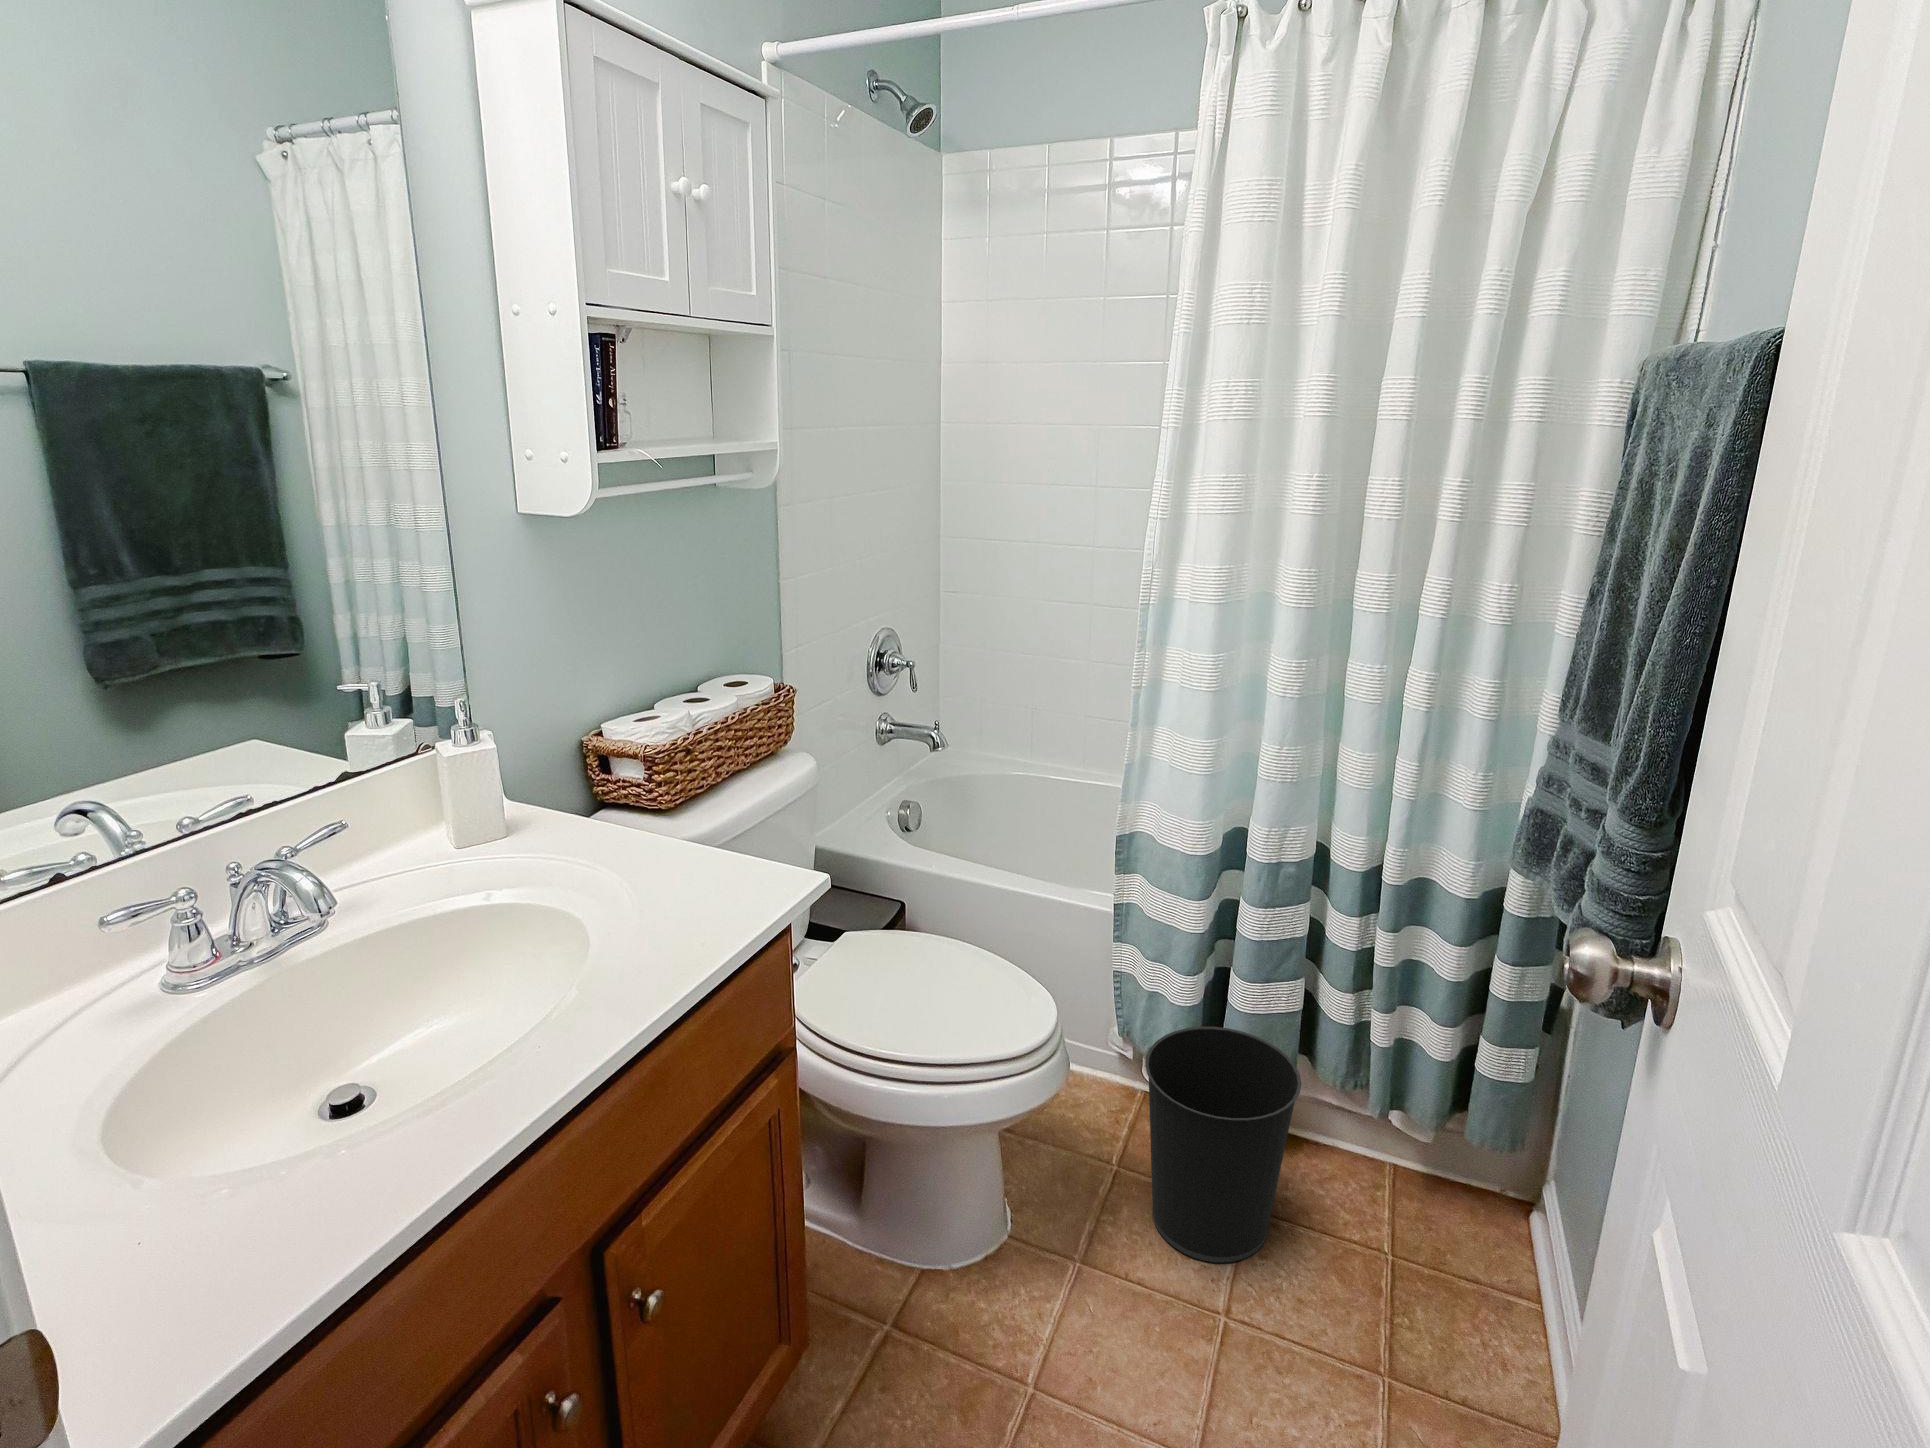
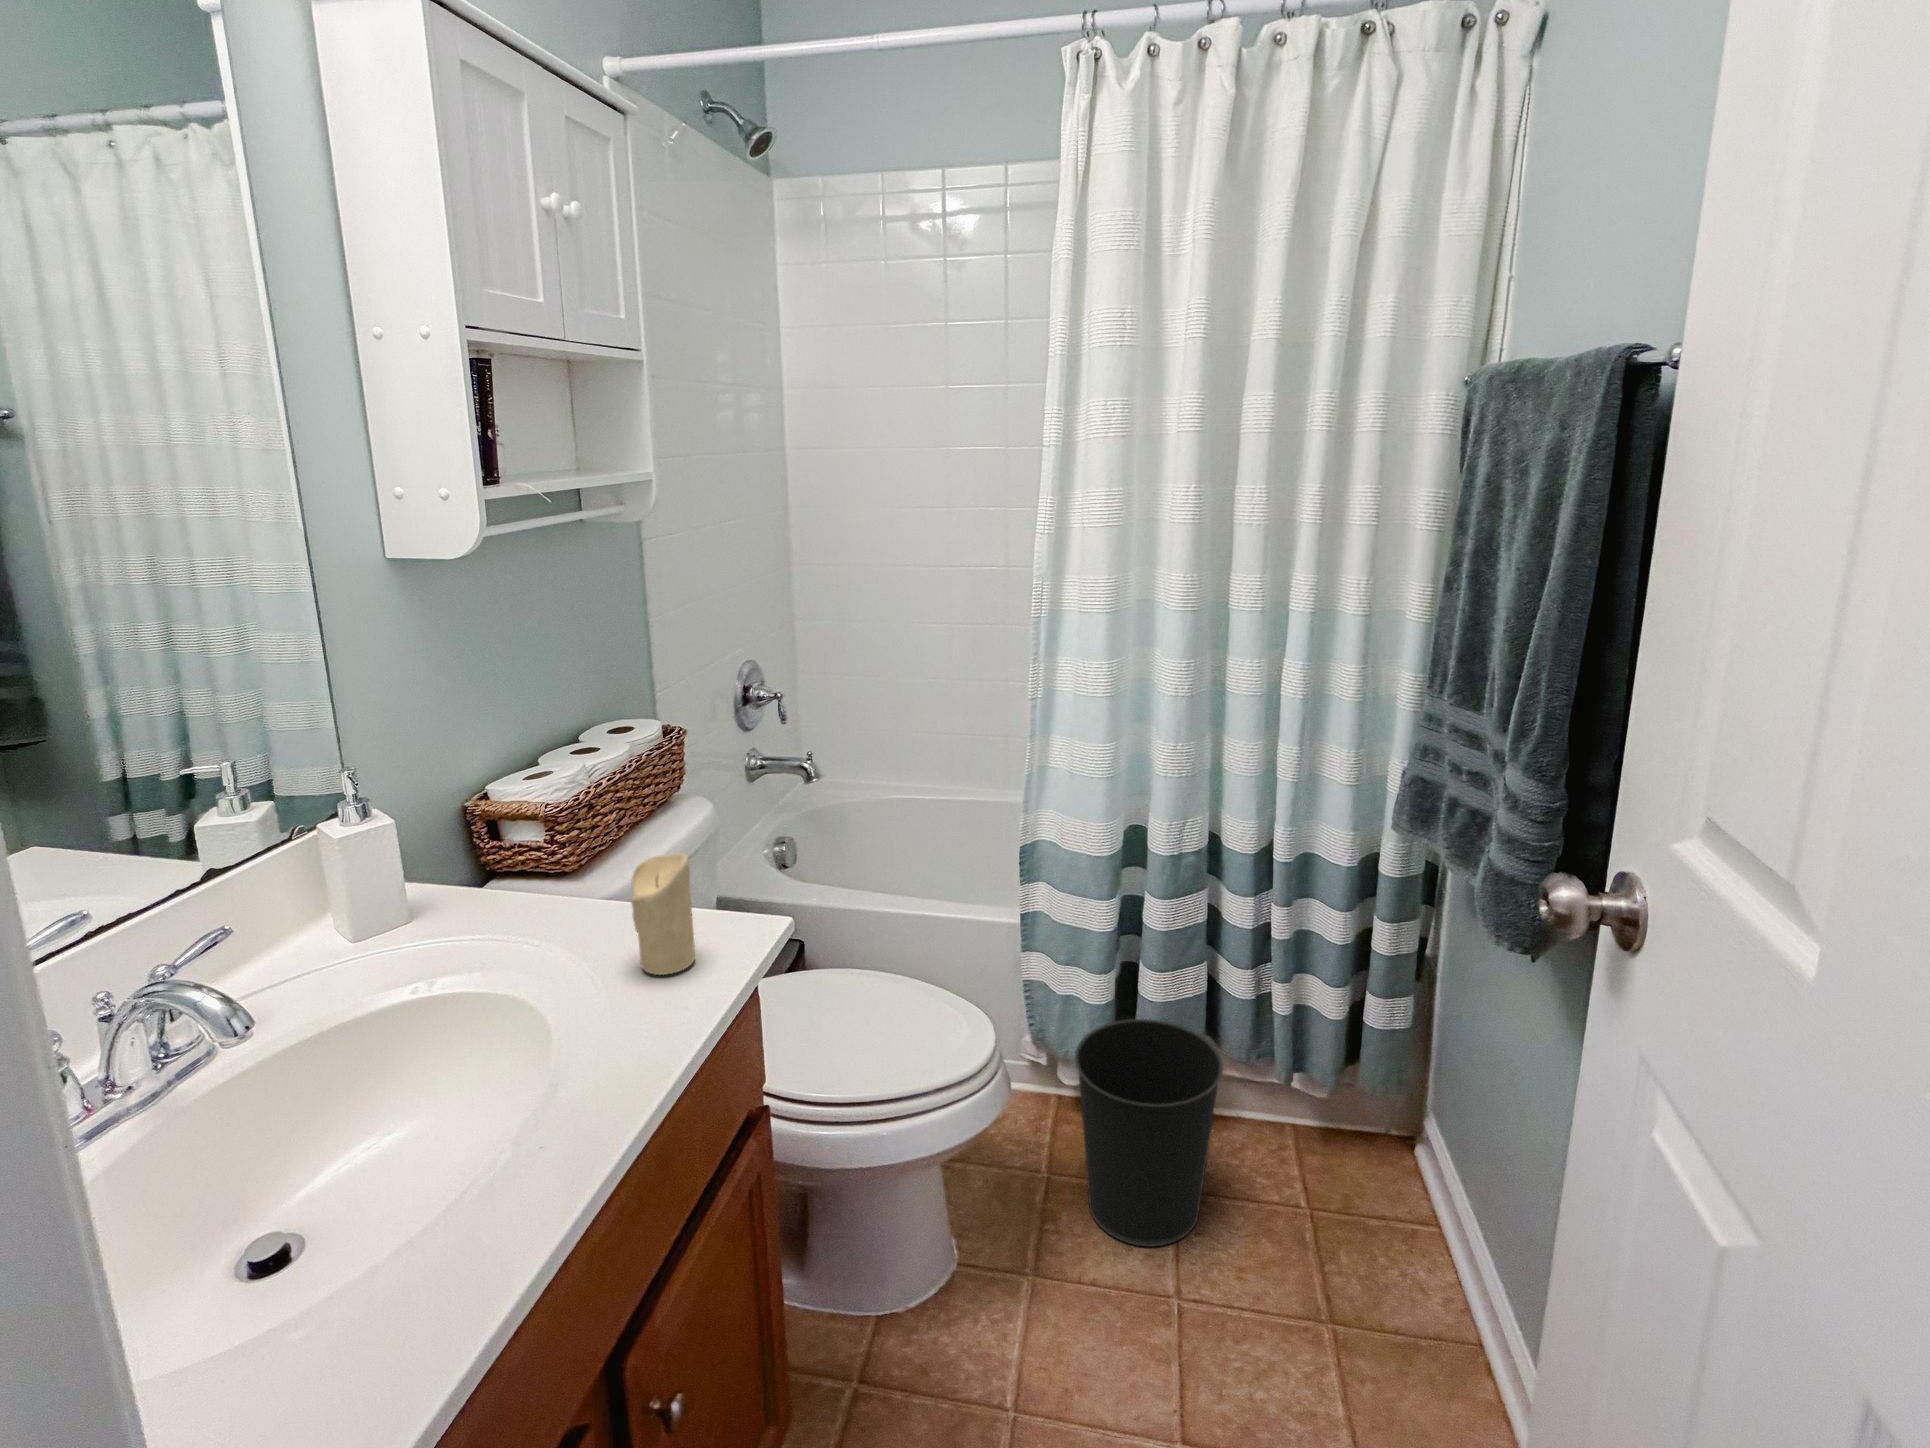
candle: none [671,802,729,913] -> present [631,853,695,975]

